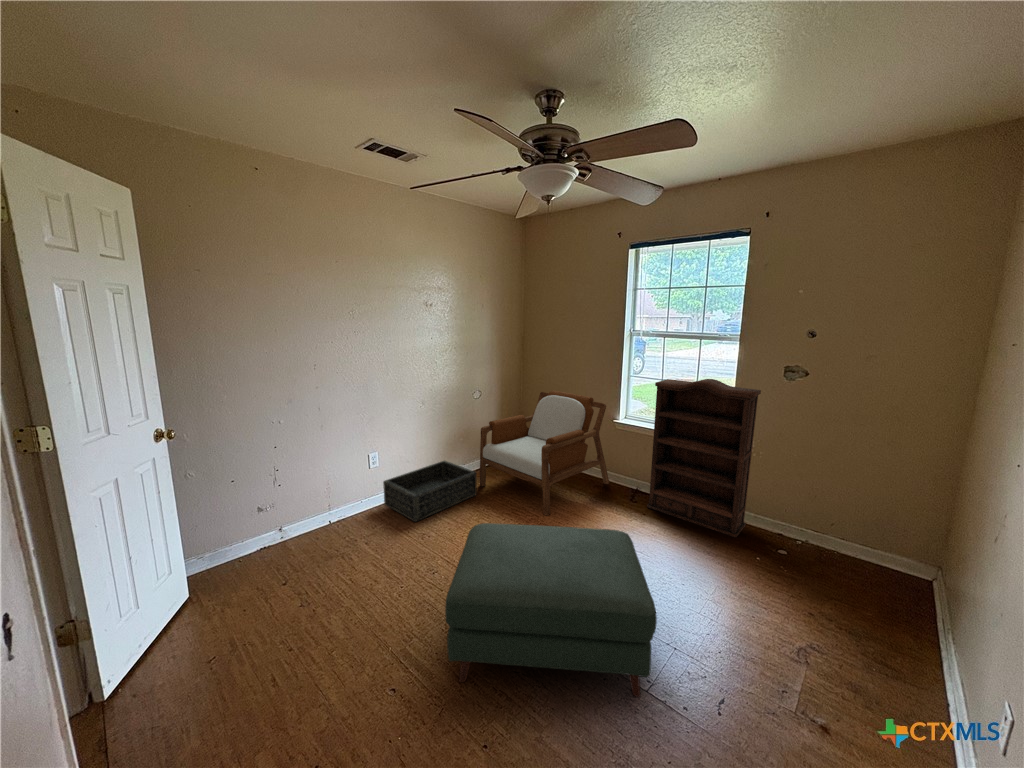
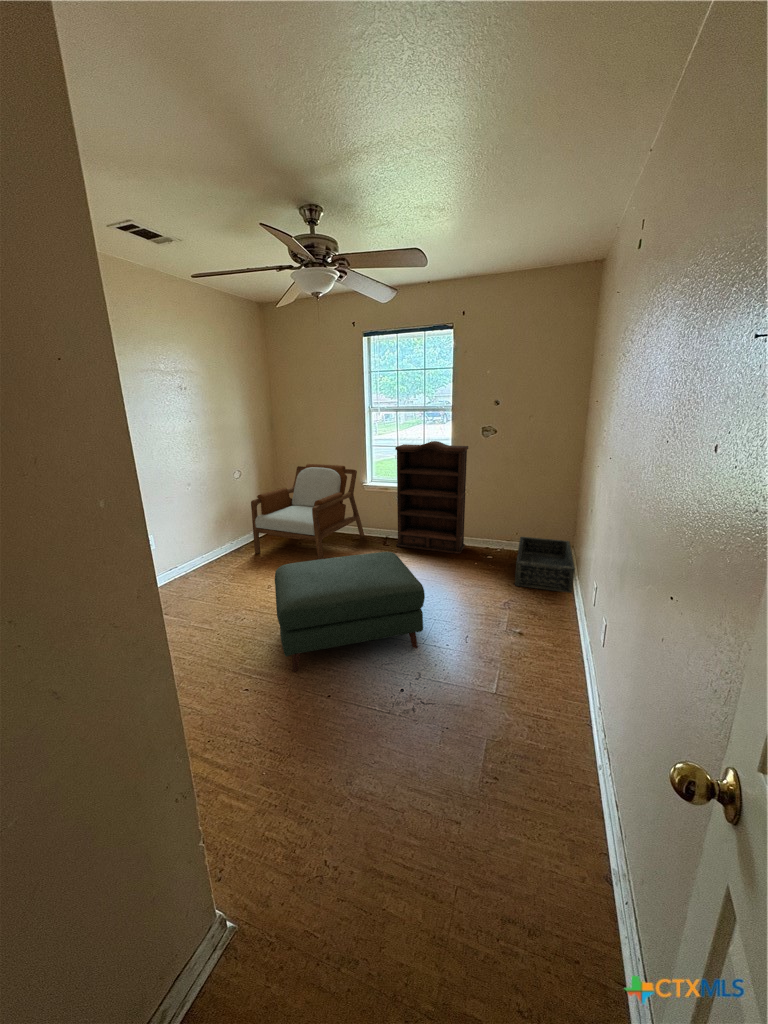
basket: present [383,461,477,522] -> present [515,537,575,593]

